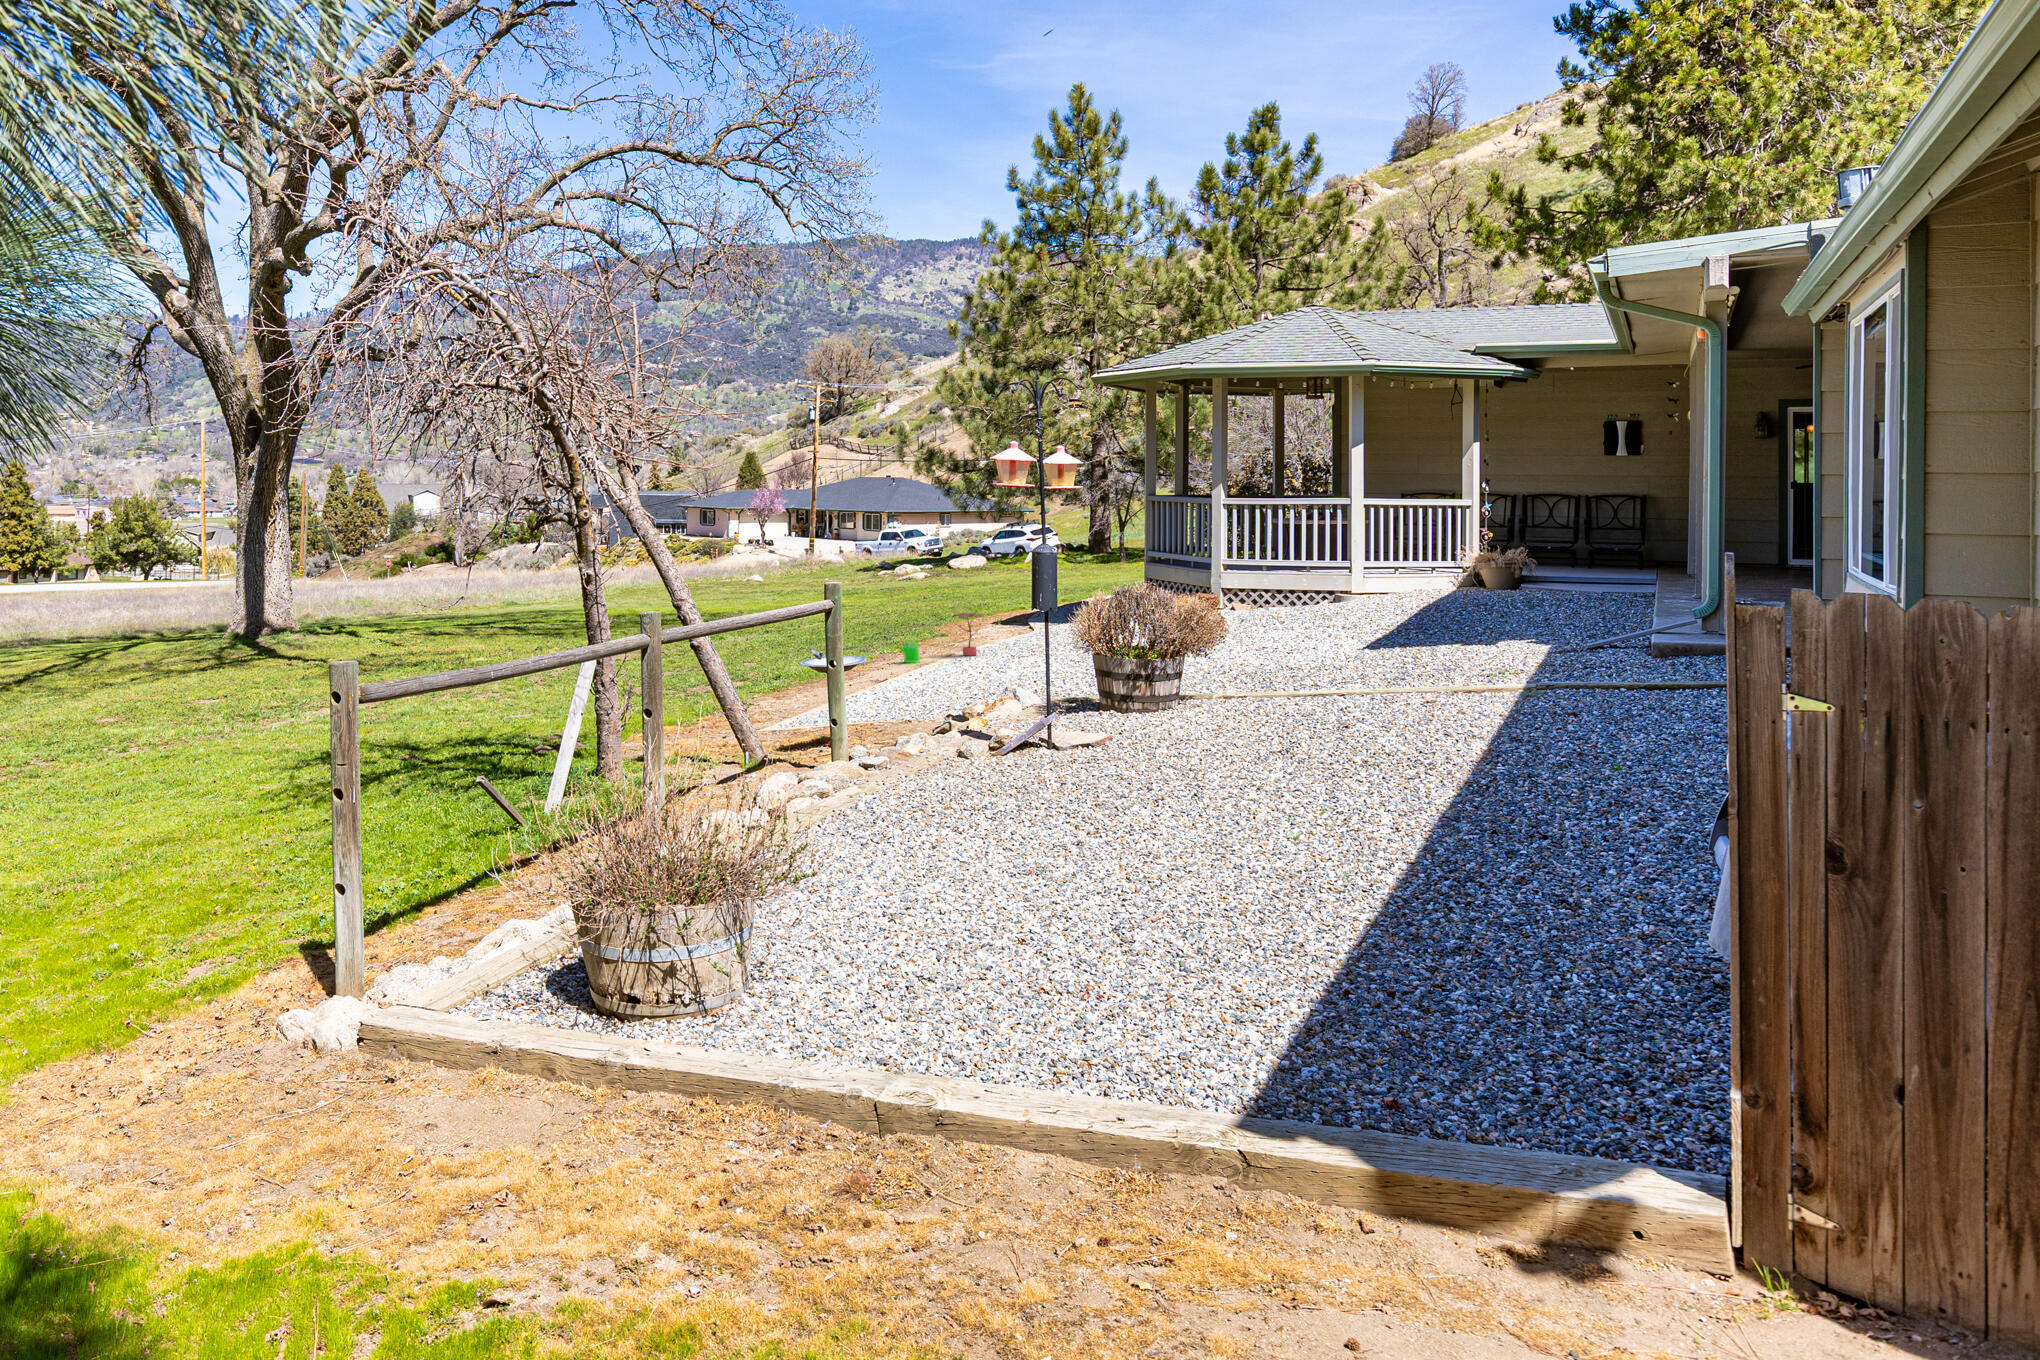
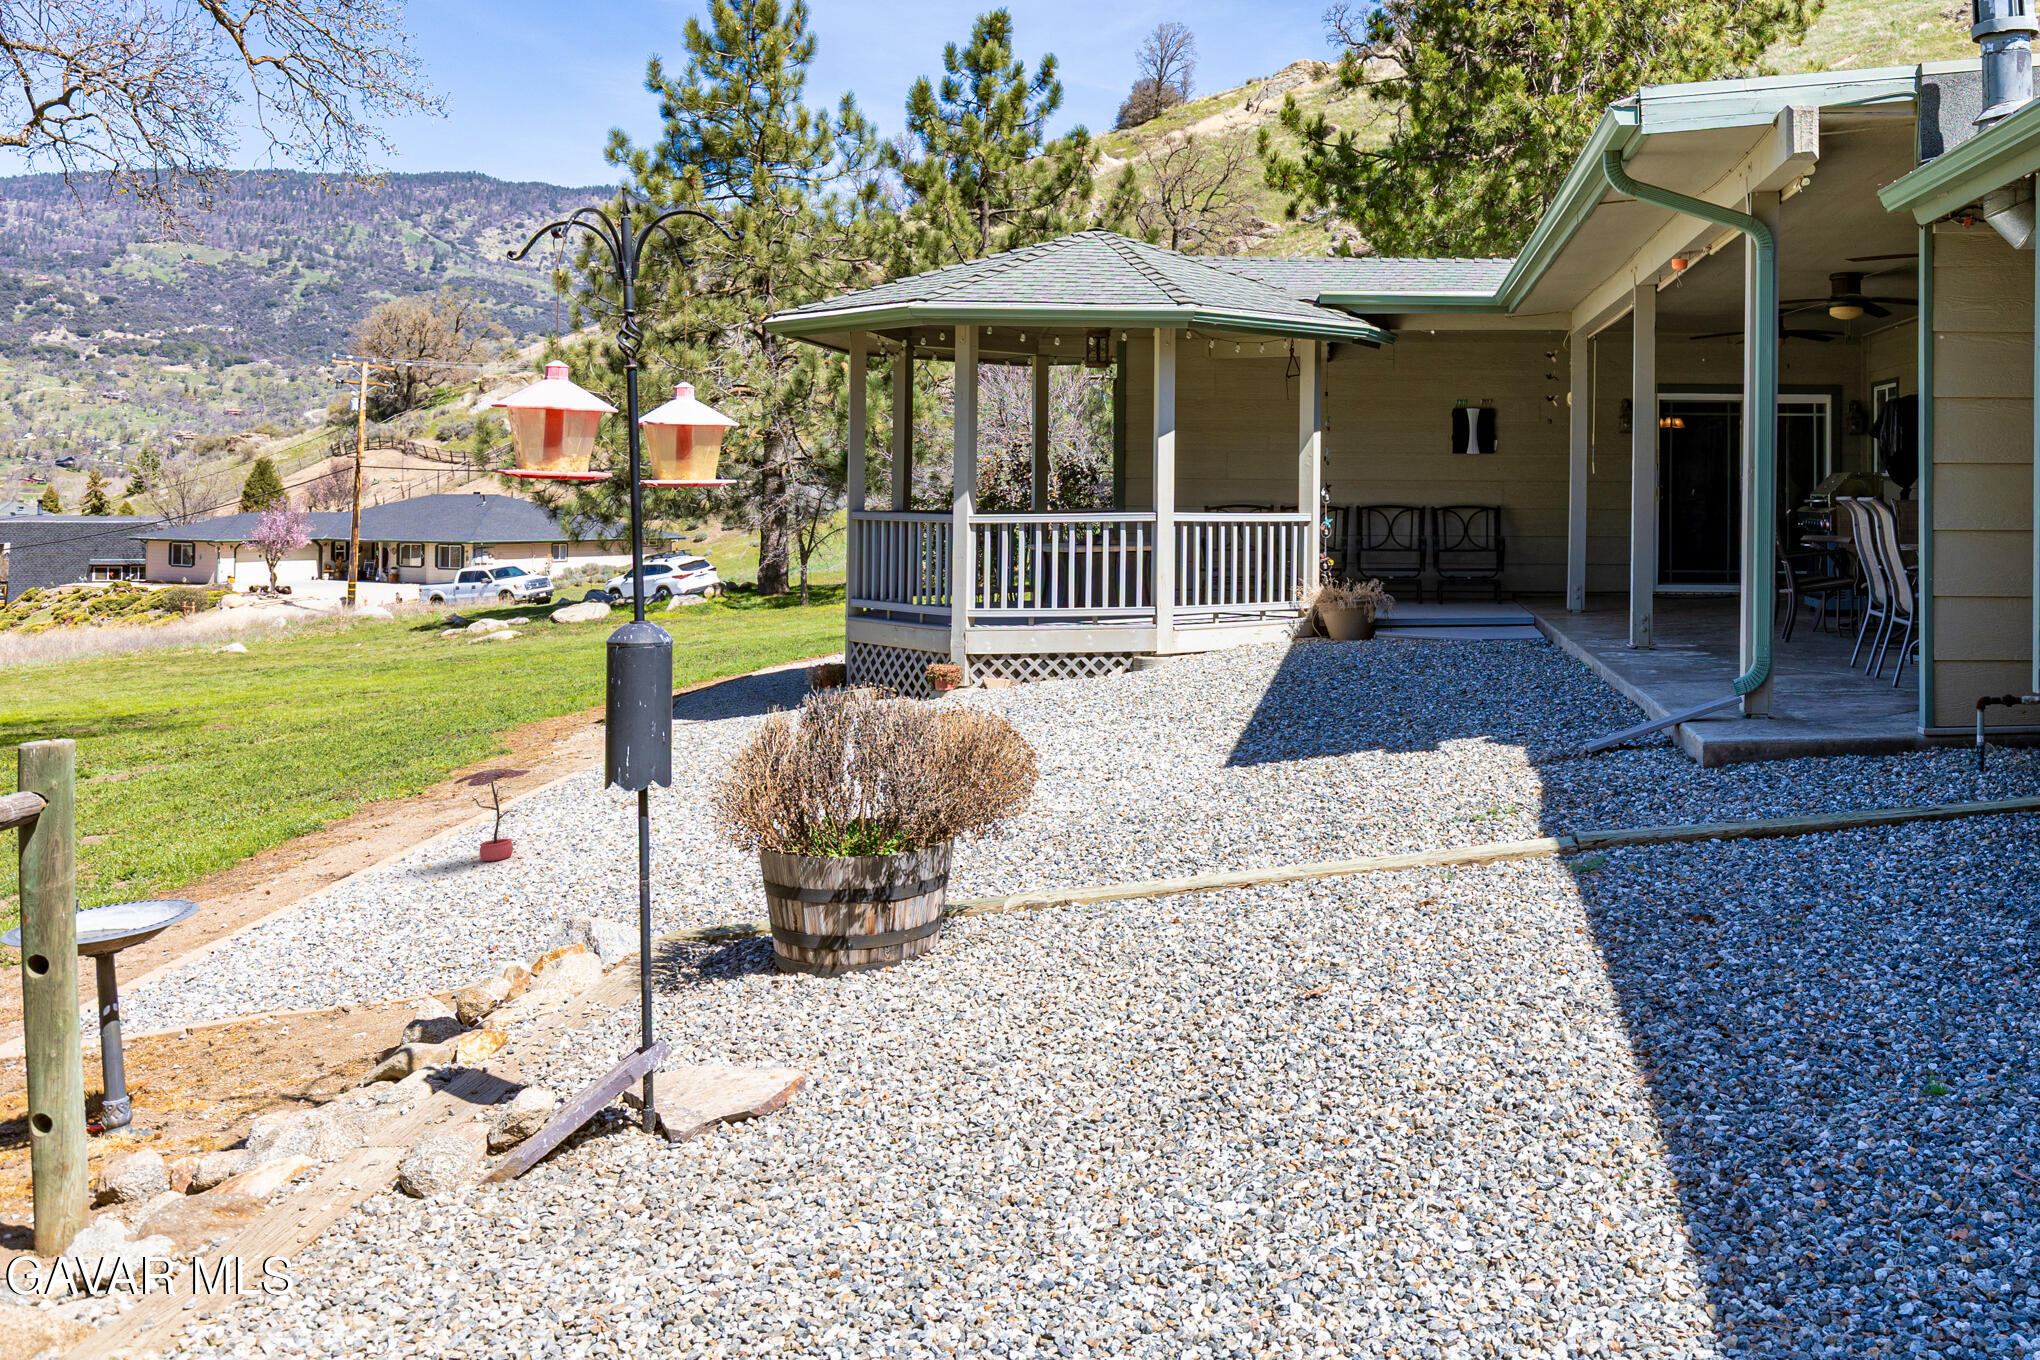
watering can: present [902,639,919,663] -> none [312,849,368,908]

